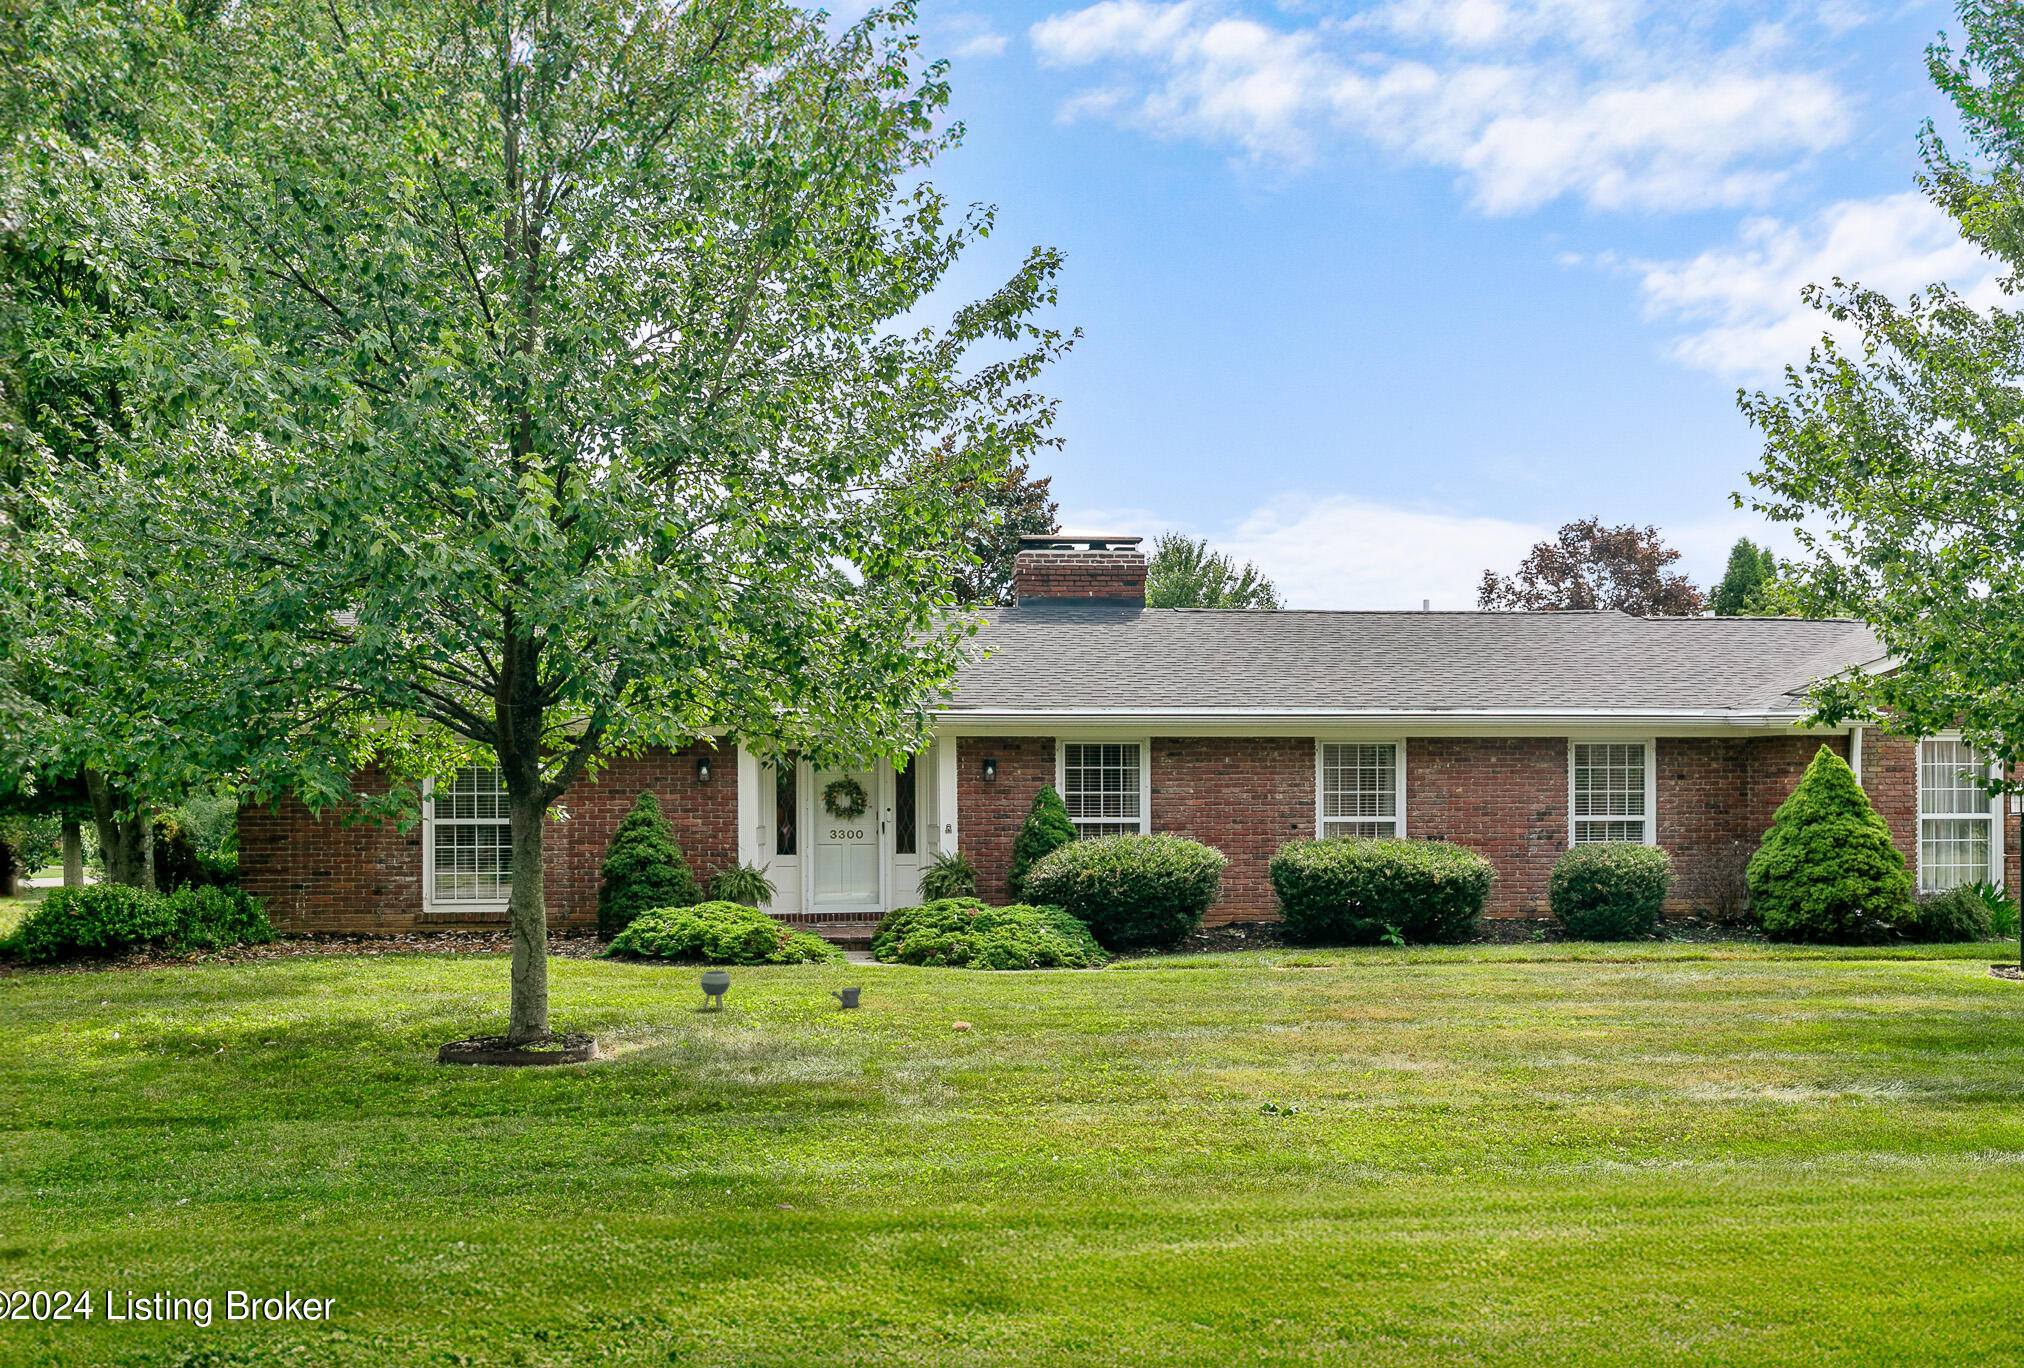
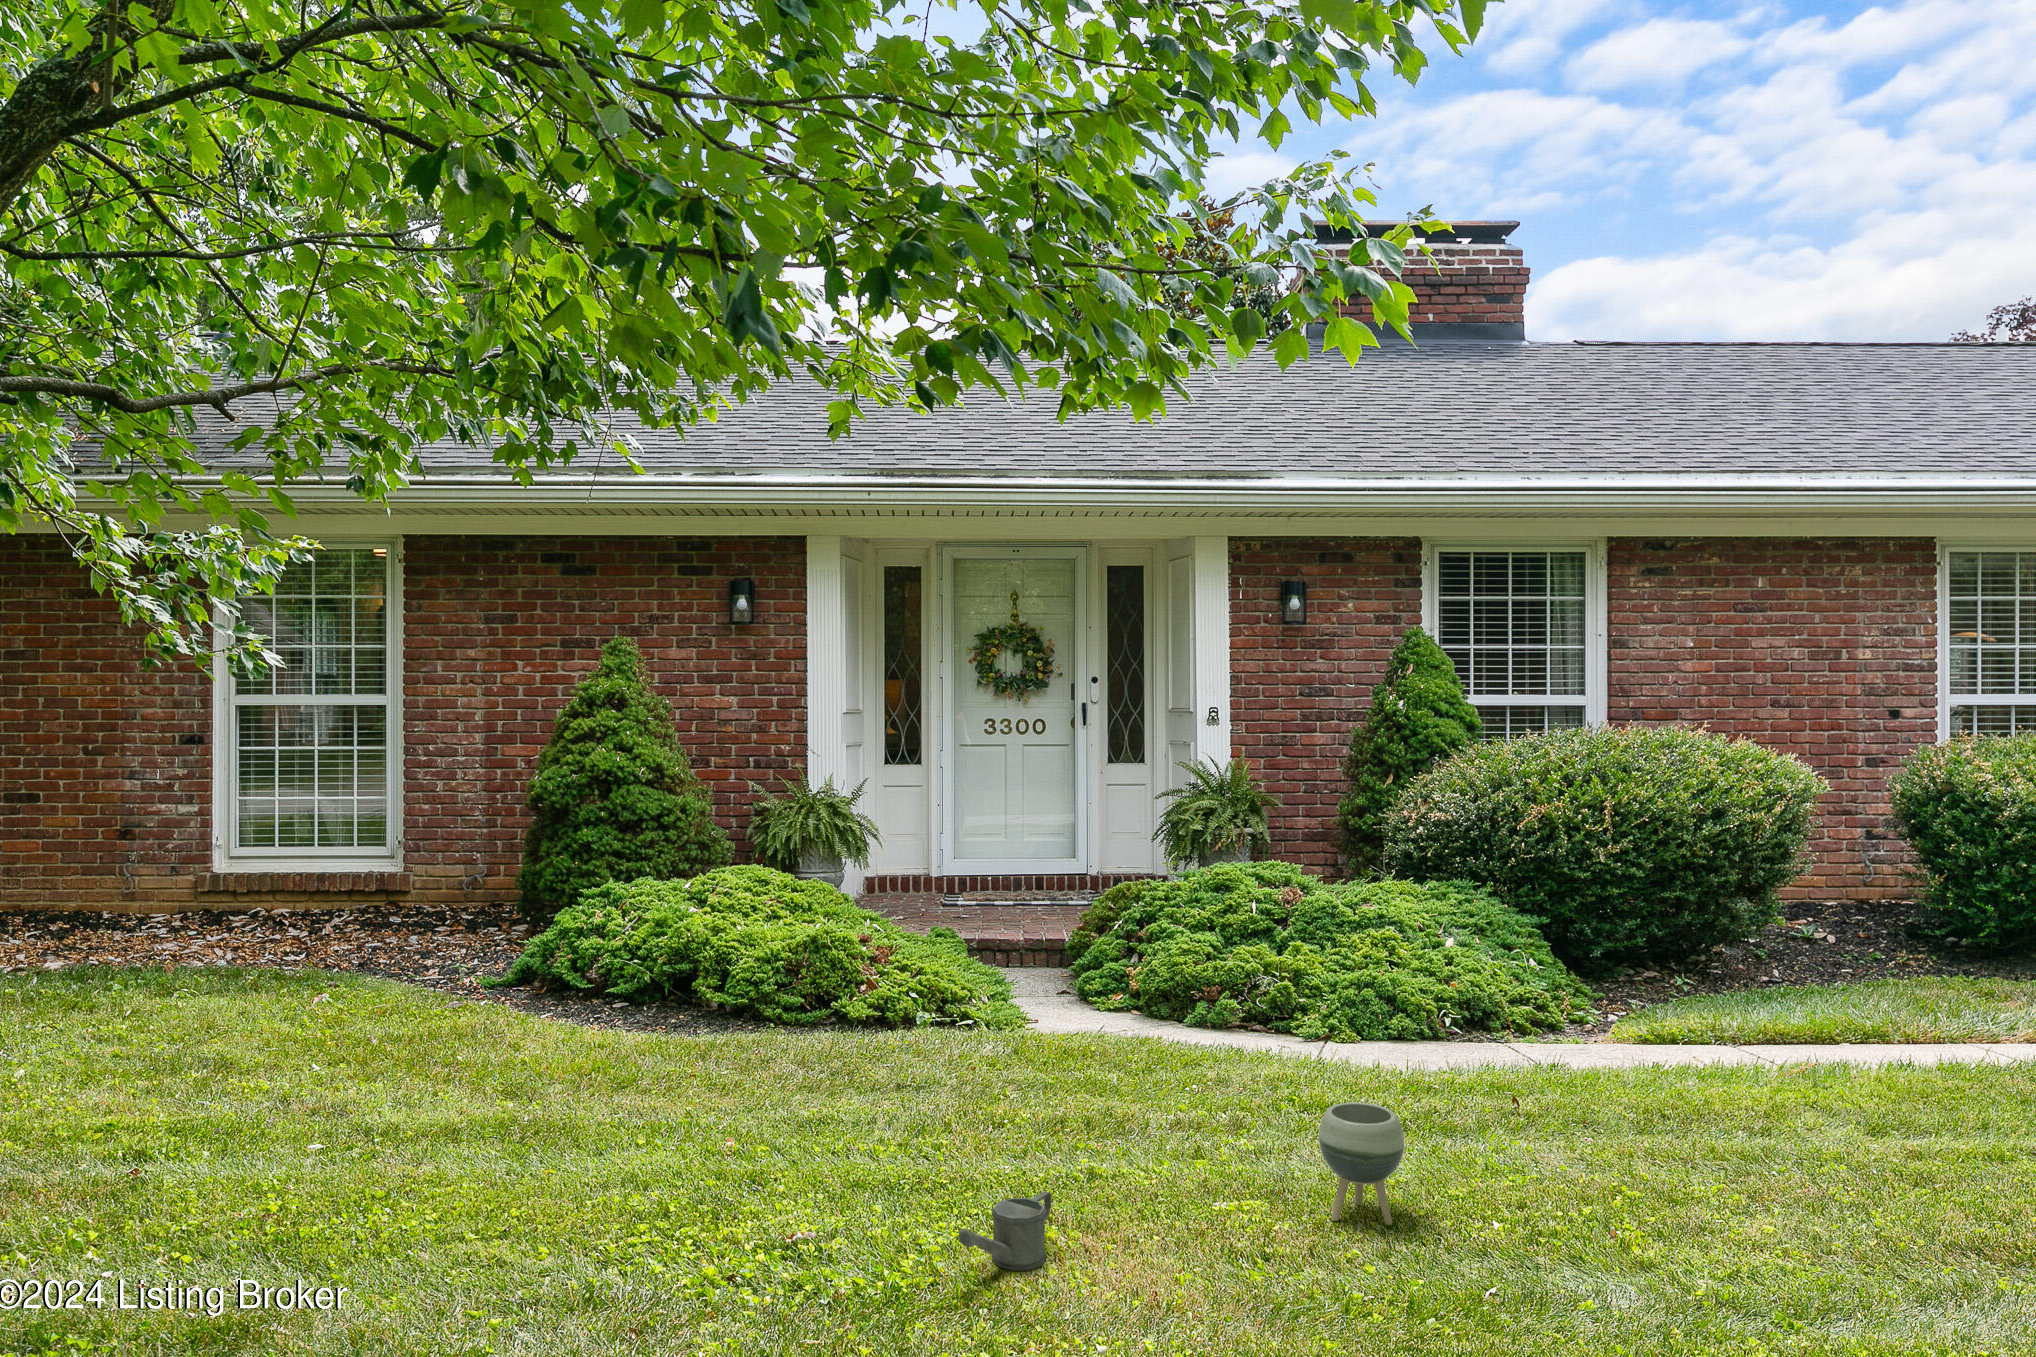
planter: present [701,971,730,1010] -> present [1319,1102,1404,1225]

